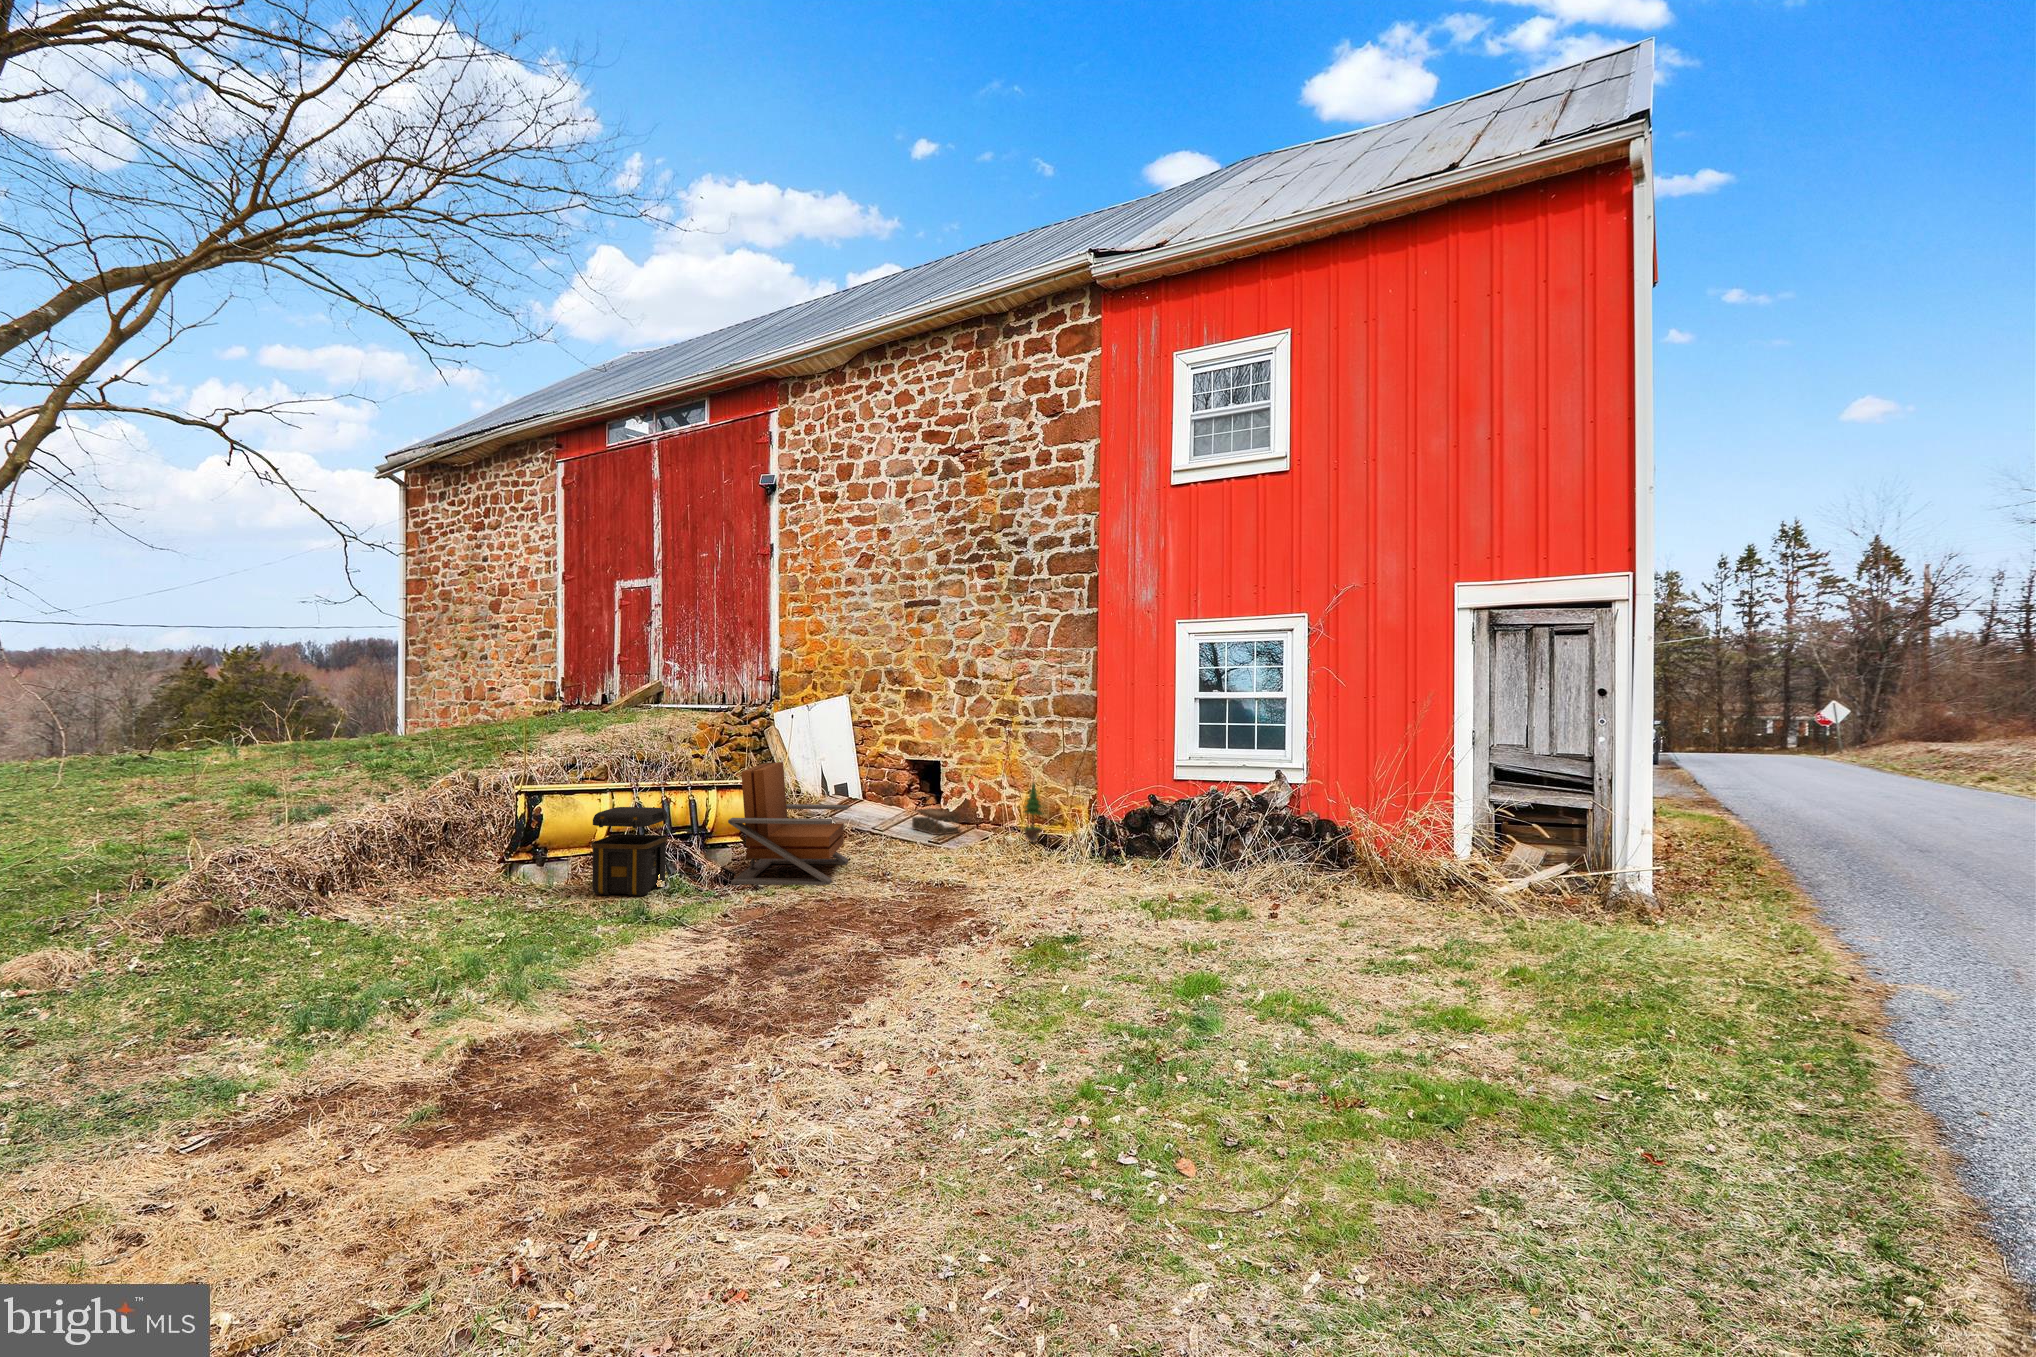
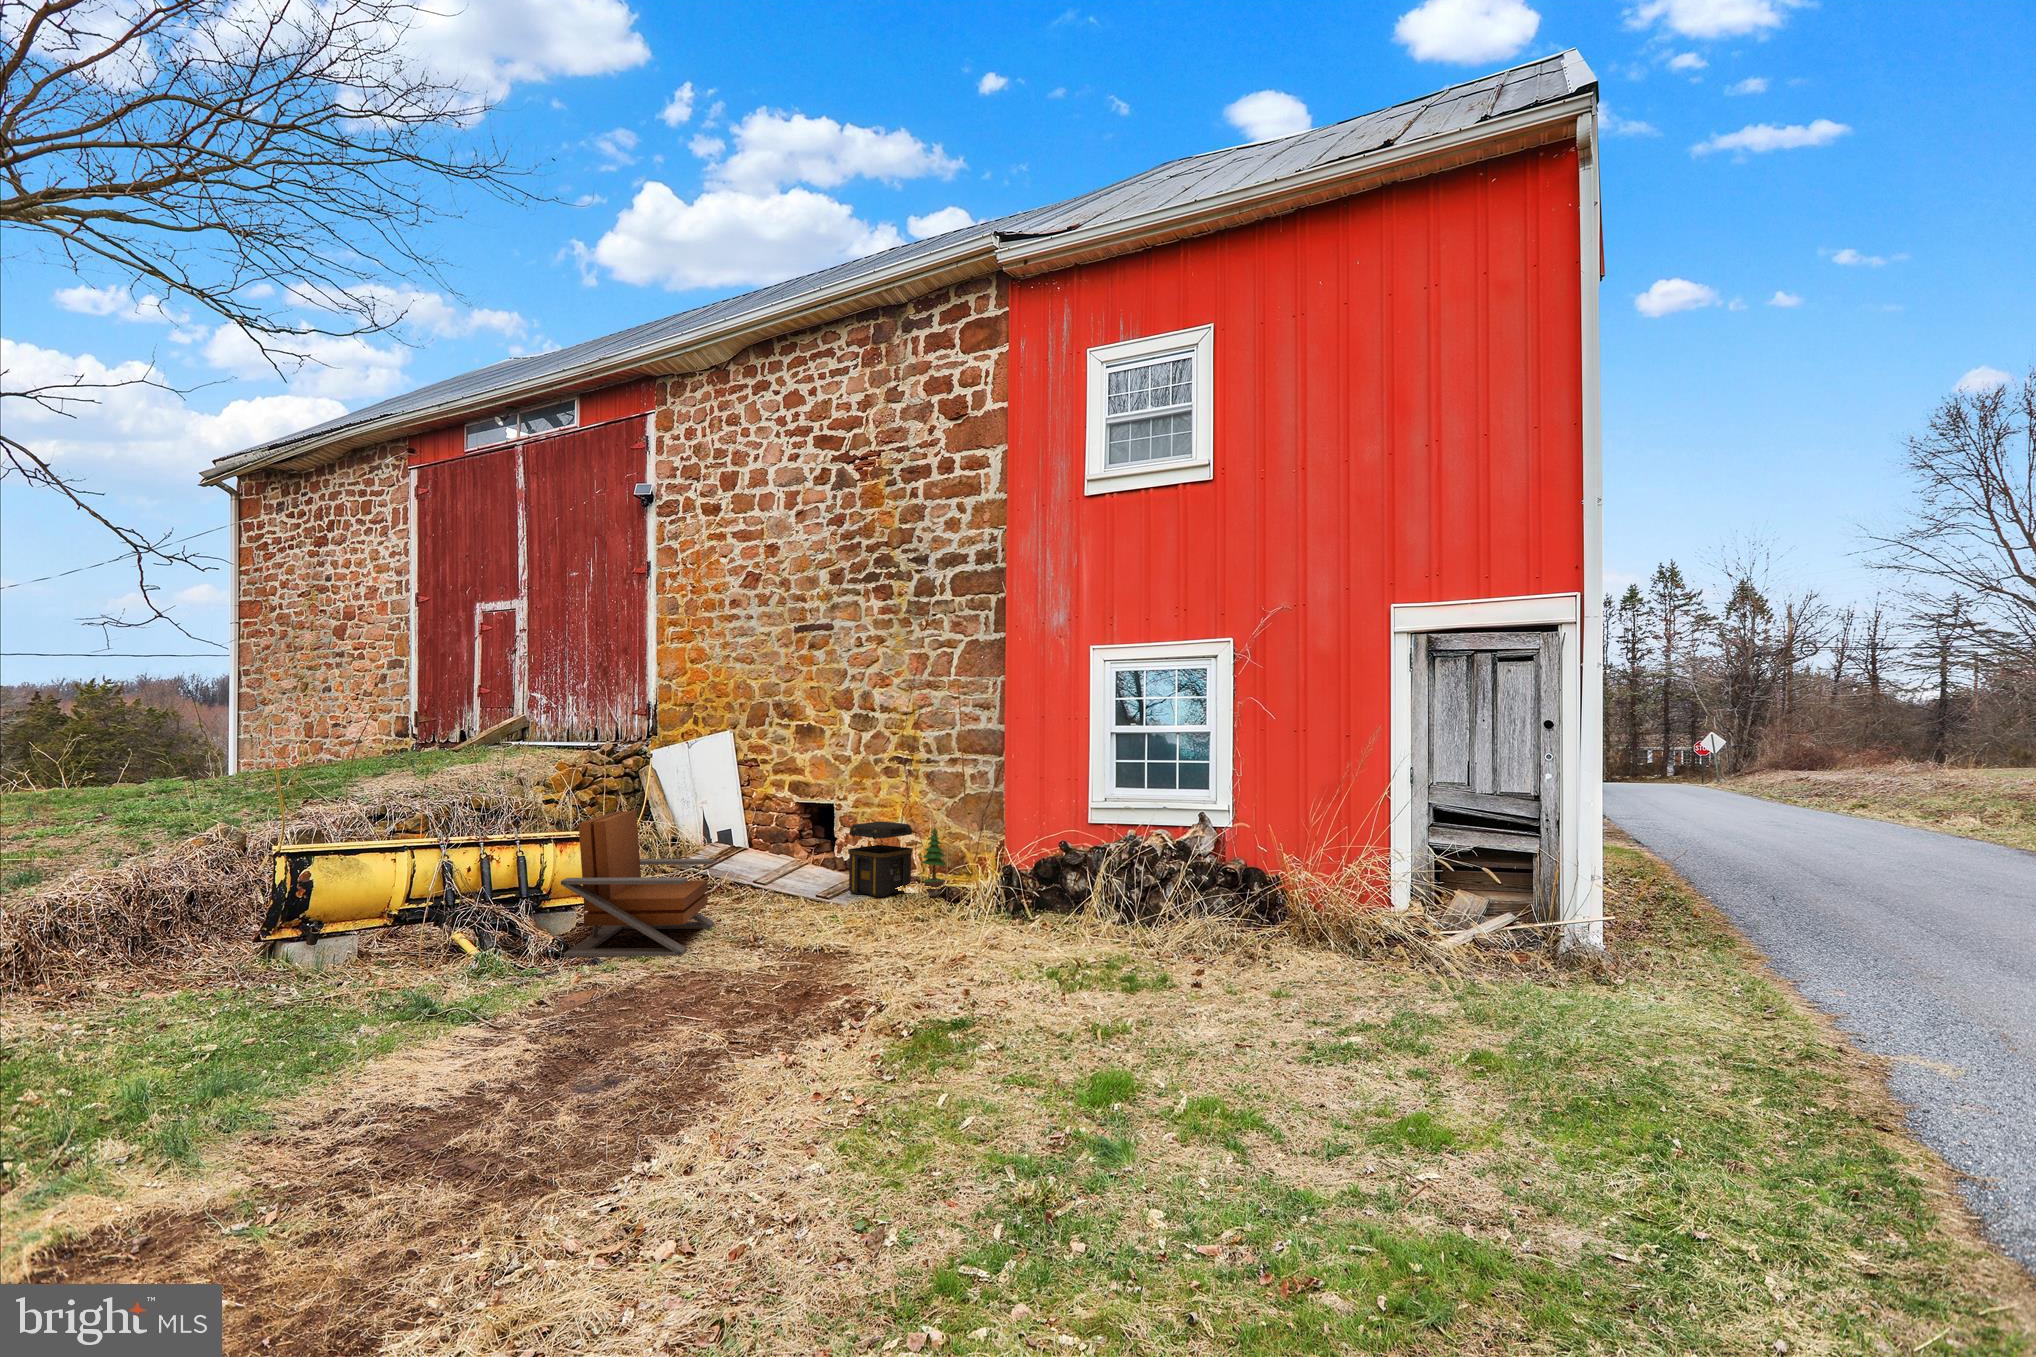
toolbox: present [591,807,668,896] -> present [848,822,913,897]
woven basket: present [912,809,960,835] -> none [800,858,853,889]

